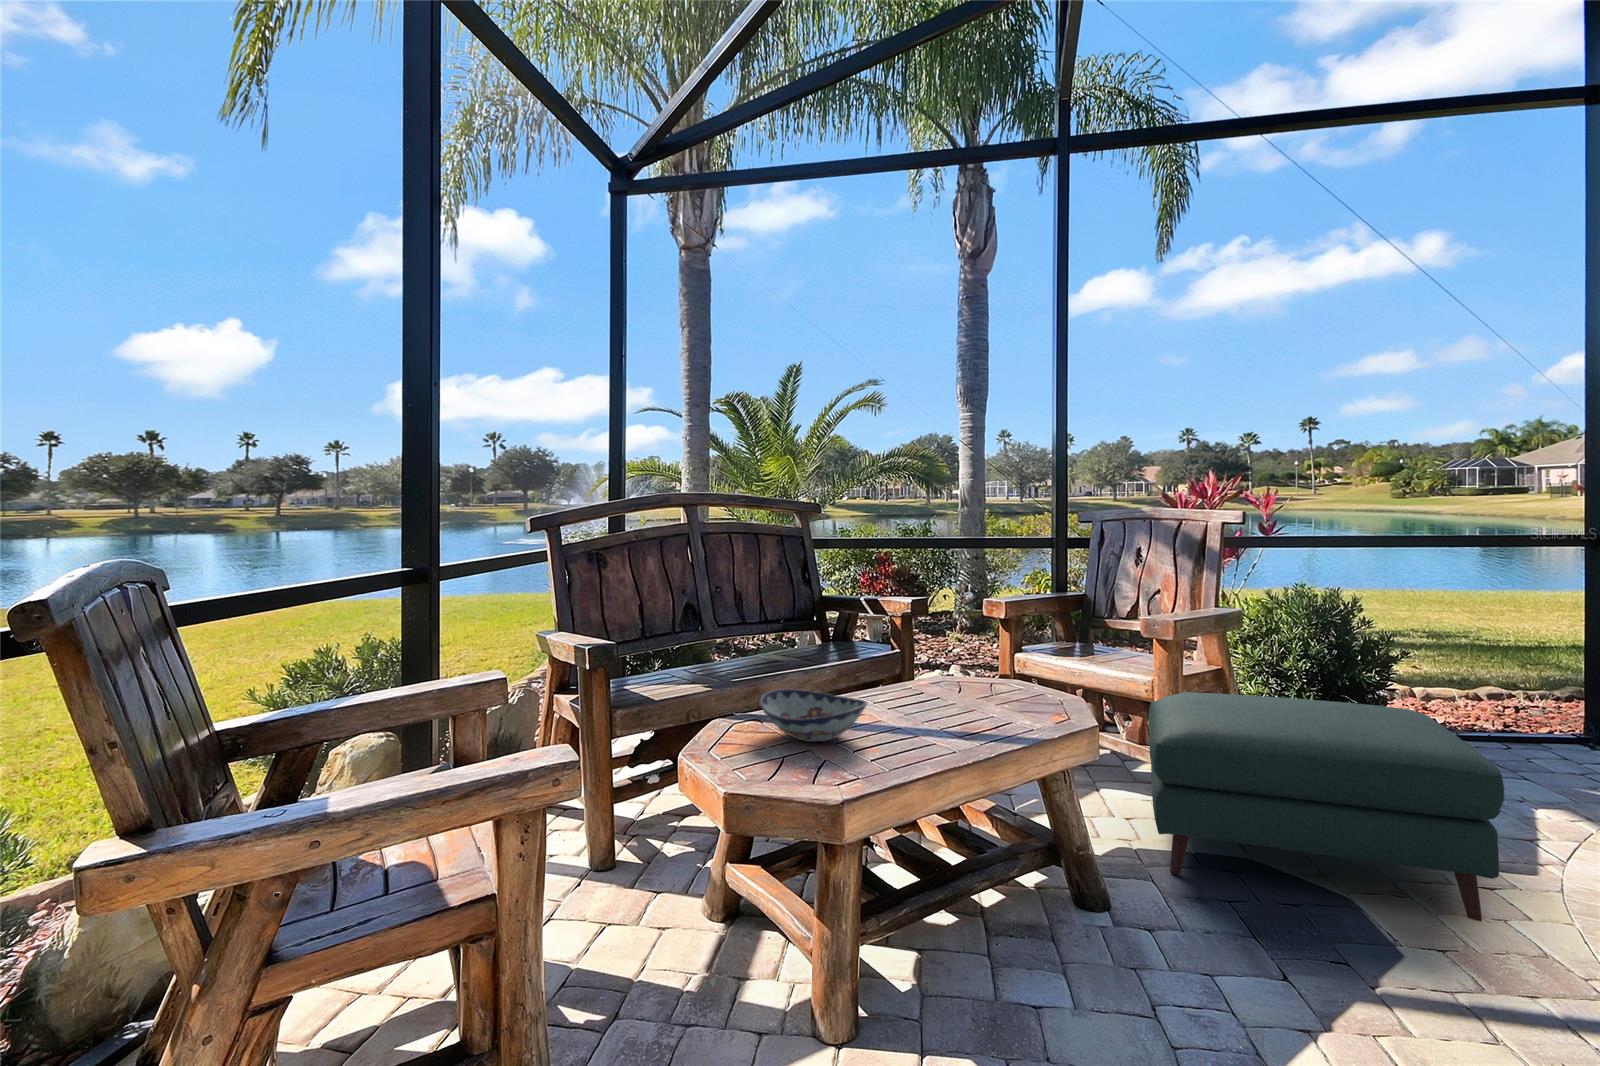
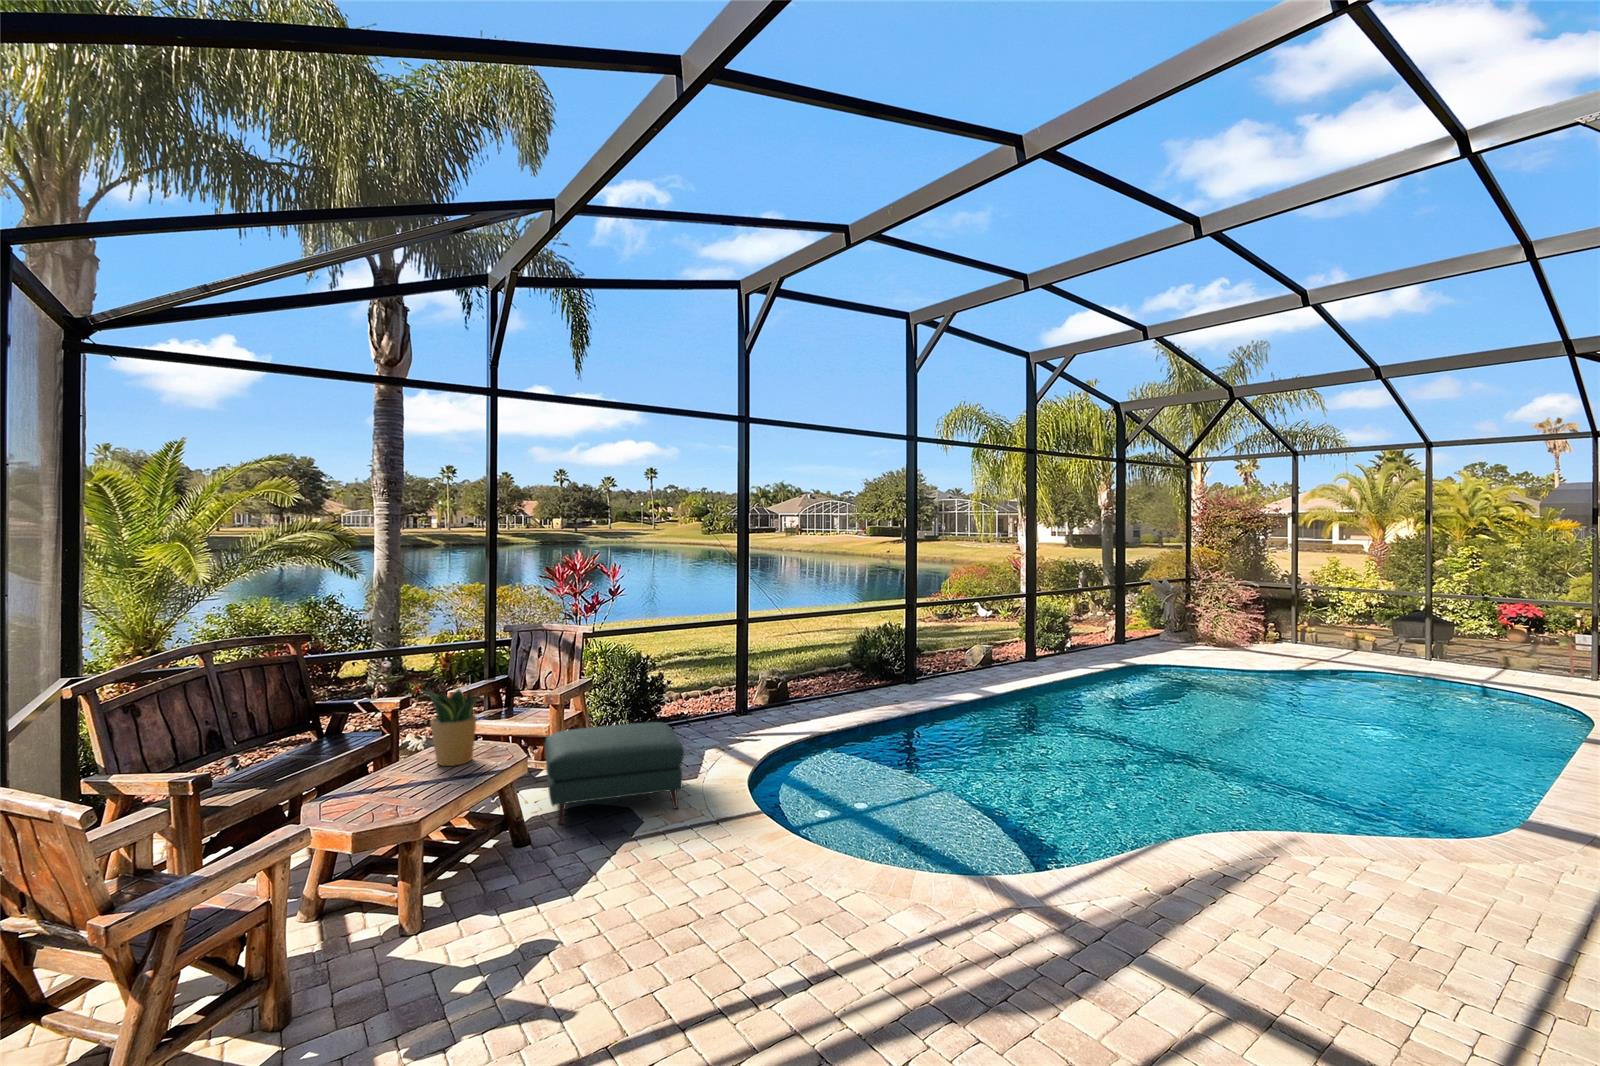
potted plant: none [904,559,1014,710] -> present [421,689,478,766]
decorative bowl: present [759,689,867,742] -> none [351,772,416,799]

